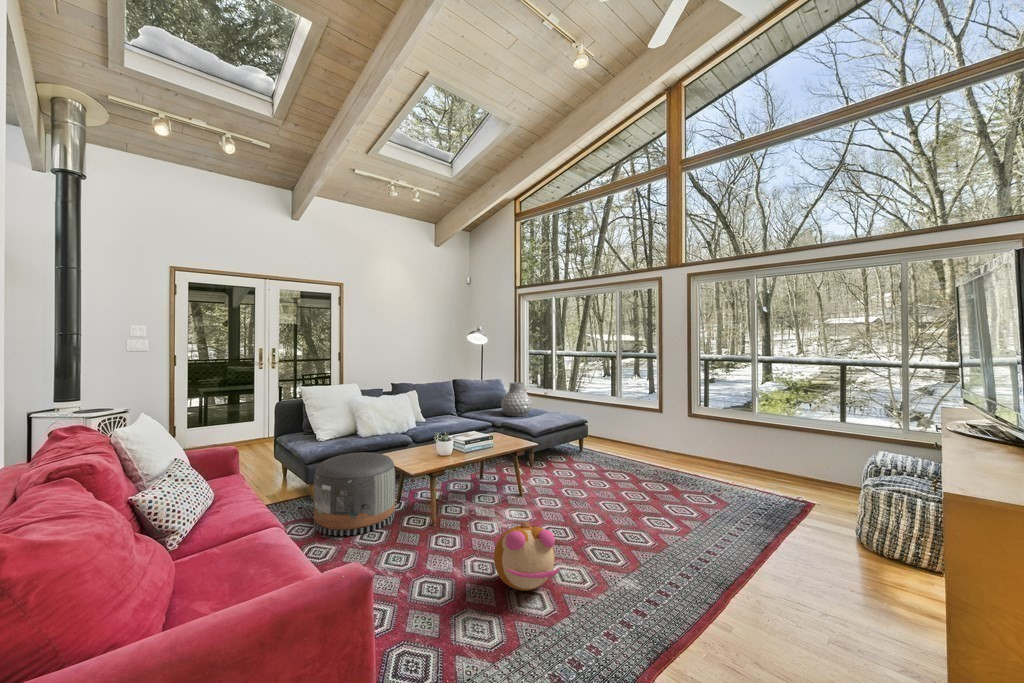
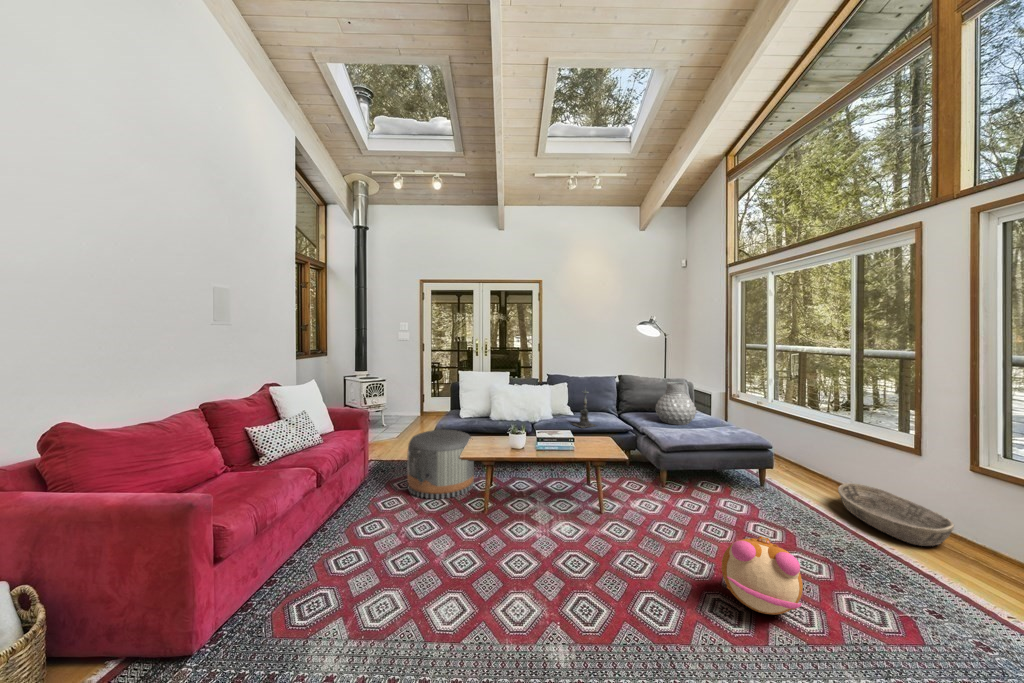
candle holder: none [445,391,469,430] -> present [573,391,596,428]
basket: none [629,436,689,462] -> present [838,483,954,546]
plush toy: present [494,522,559,591] -> present [722,536,803,614]

